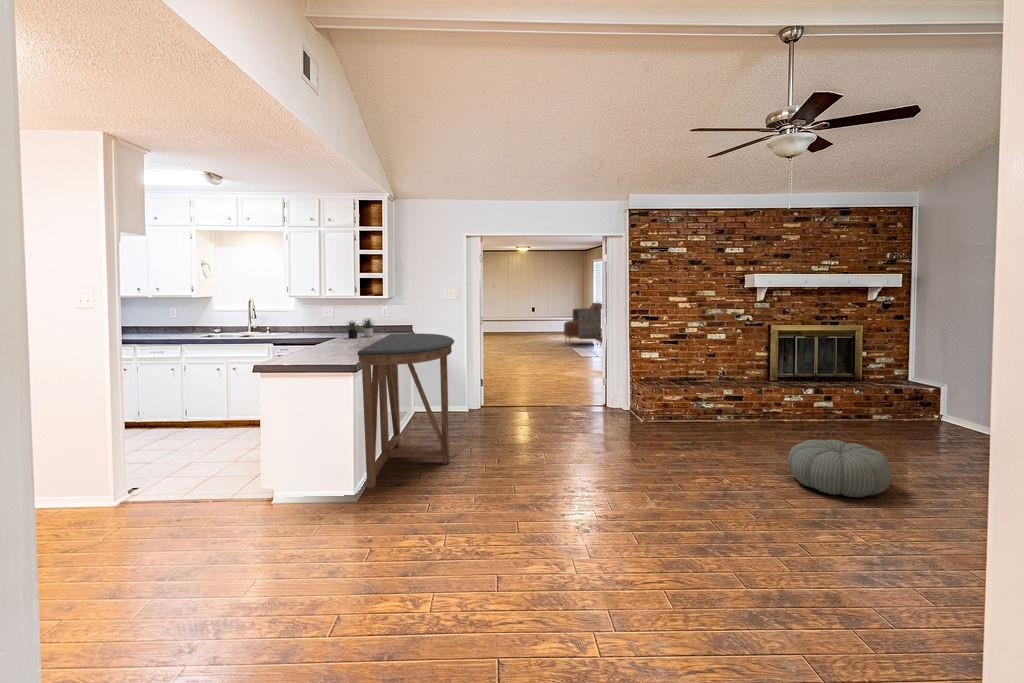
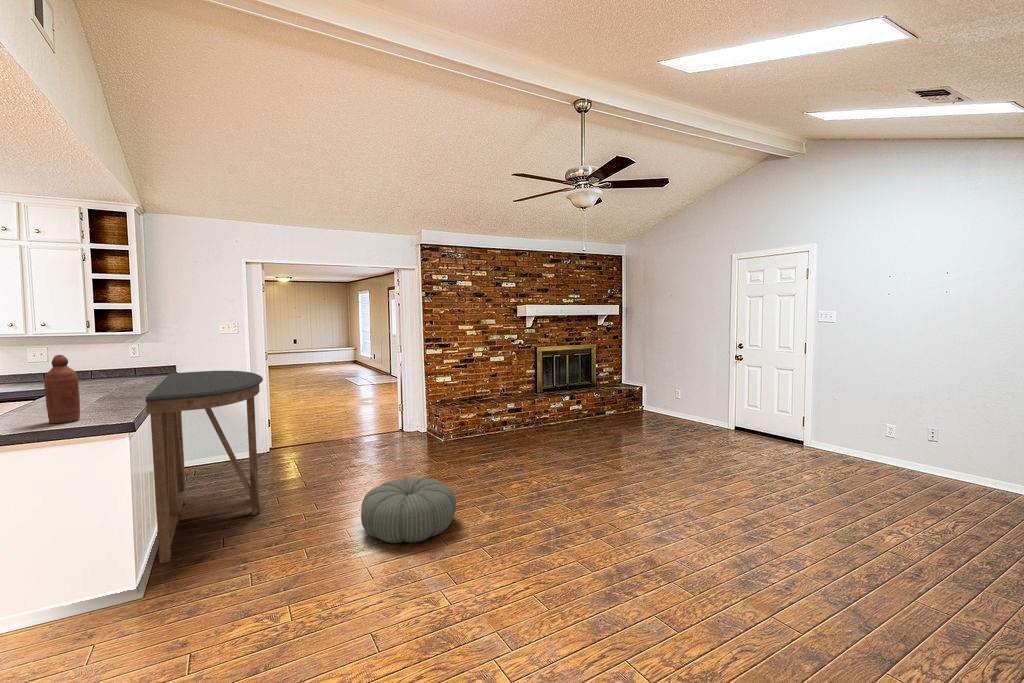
armchair: present [564,303,604,346] -> none [335,332,375,374]
bottle: none [292,314,313,366] -> present [44,355,80,423]
succulent plant: present [345,319,374,339] -> none [91,354,139,382]
pouf: present [788,440,891,497] -> present [361,477,456,543]

